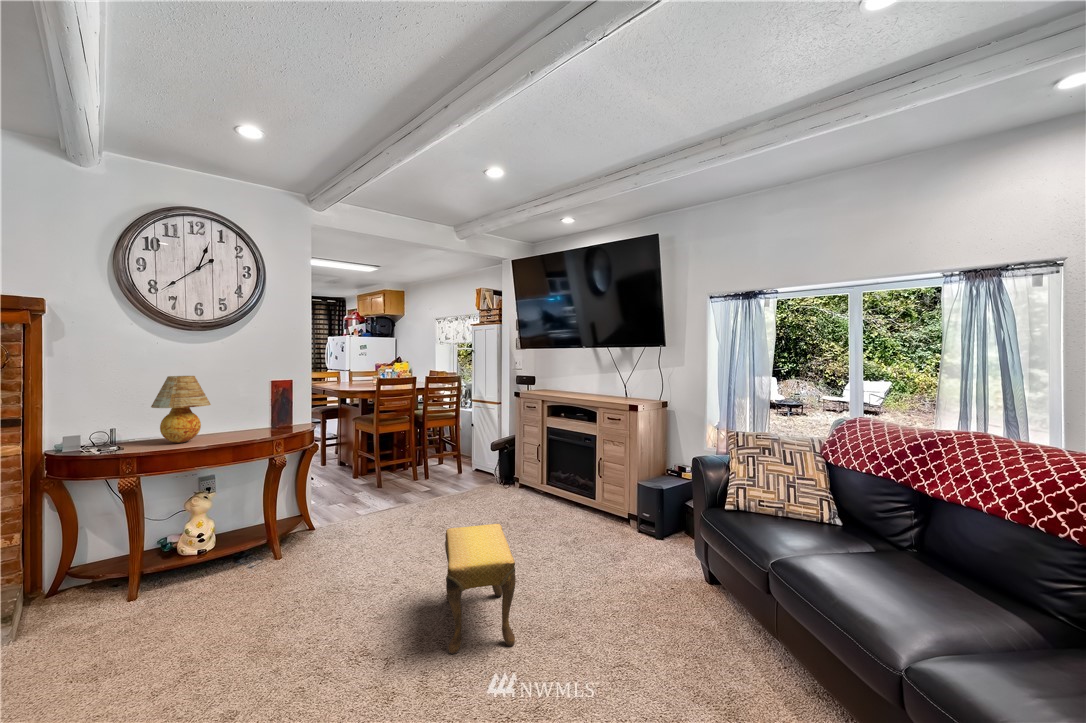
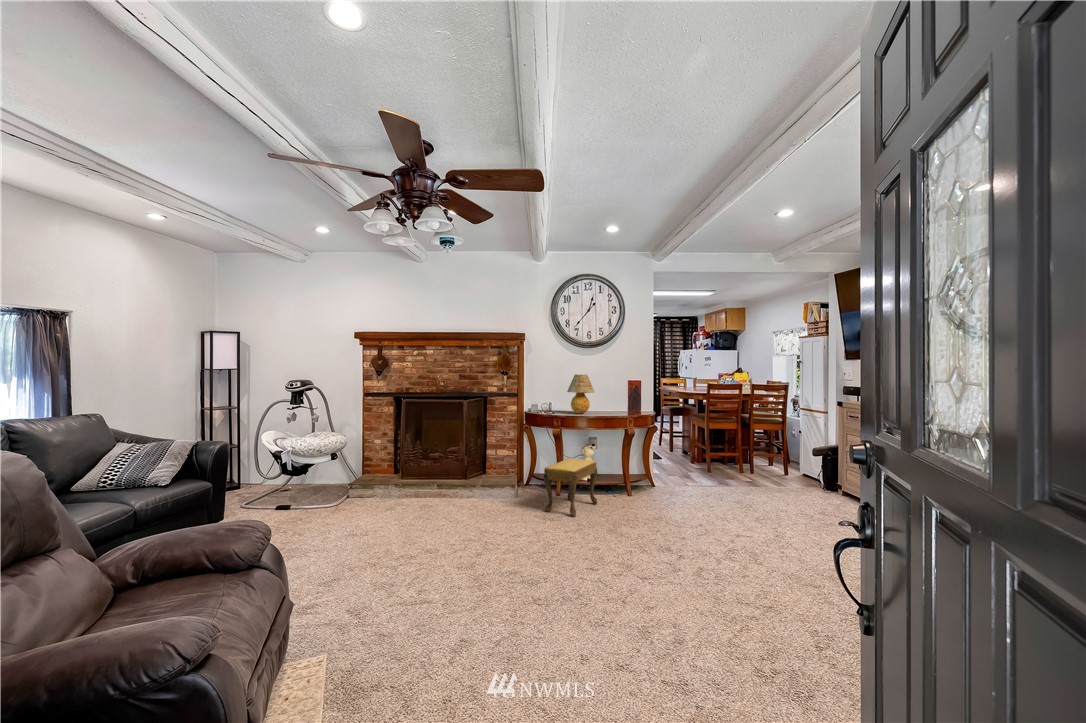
footstool: present [445,524,516,654] -> present [544,458,597,517]

